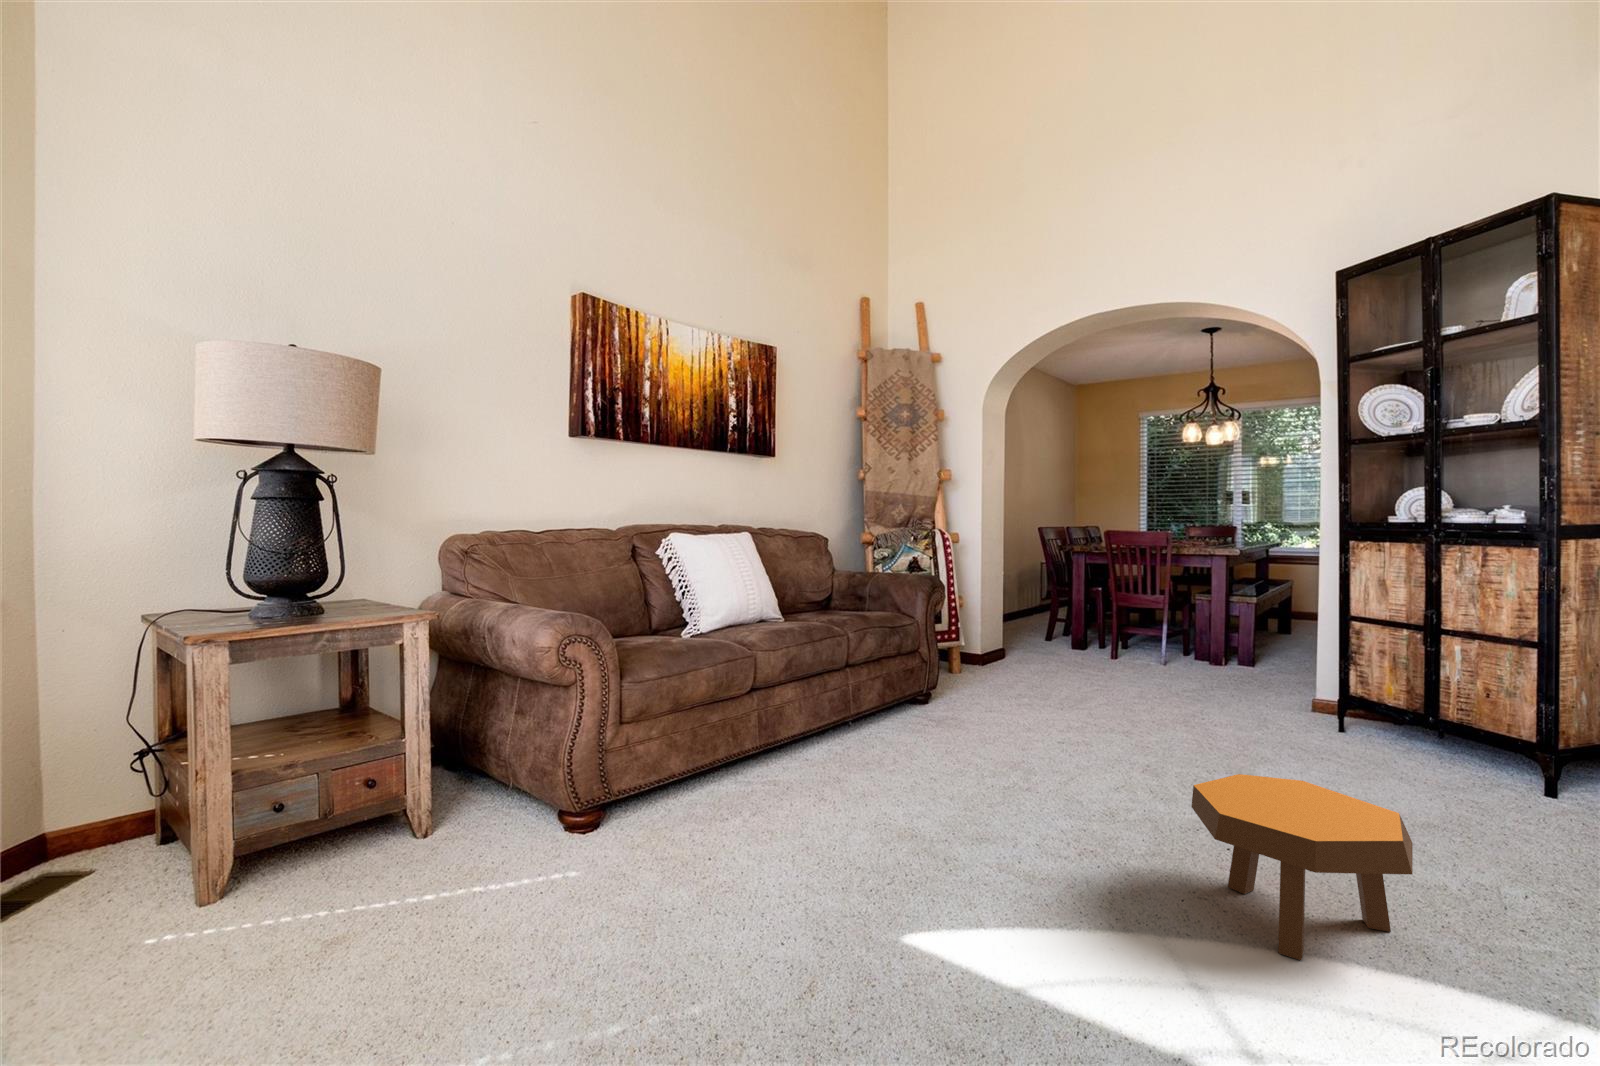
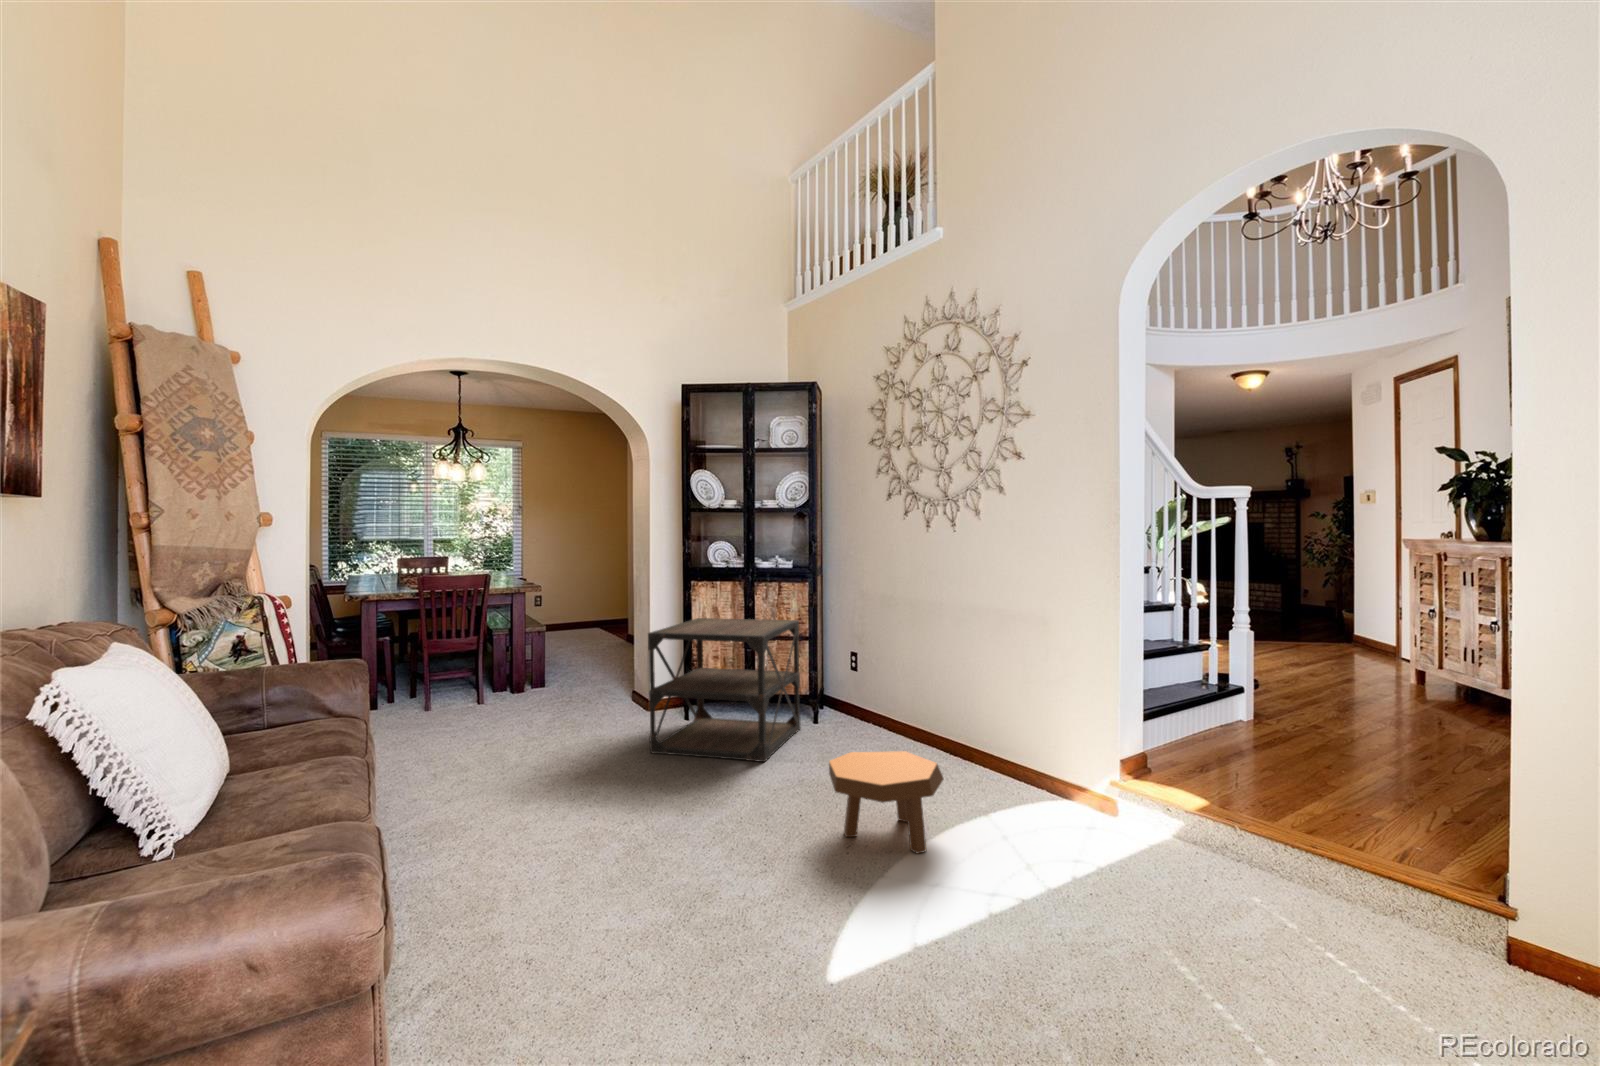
side table: none [1214,593,1506,792] -> present [648,618,801,762]

